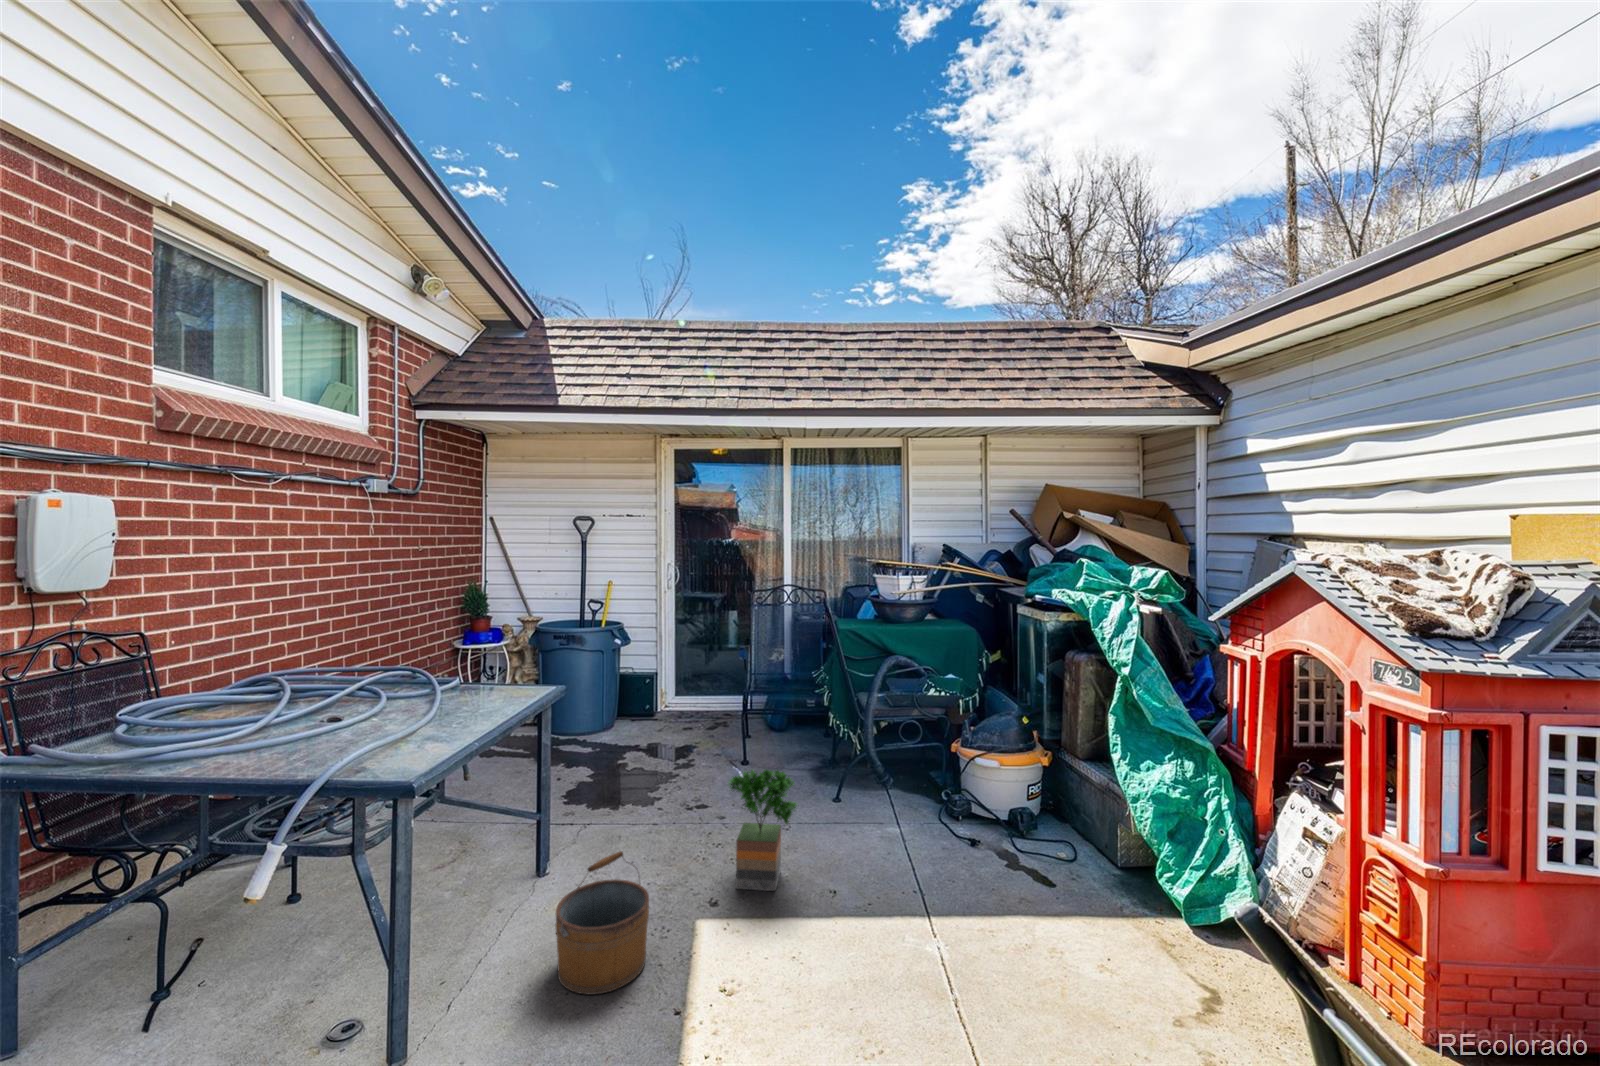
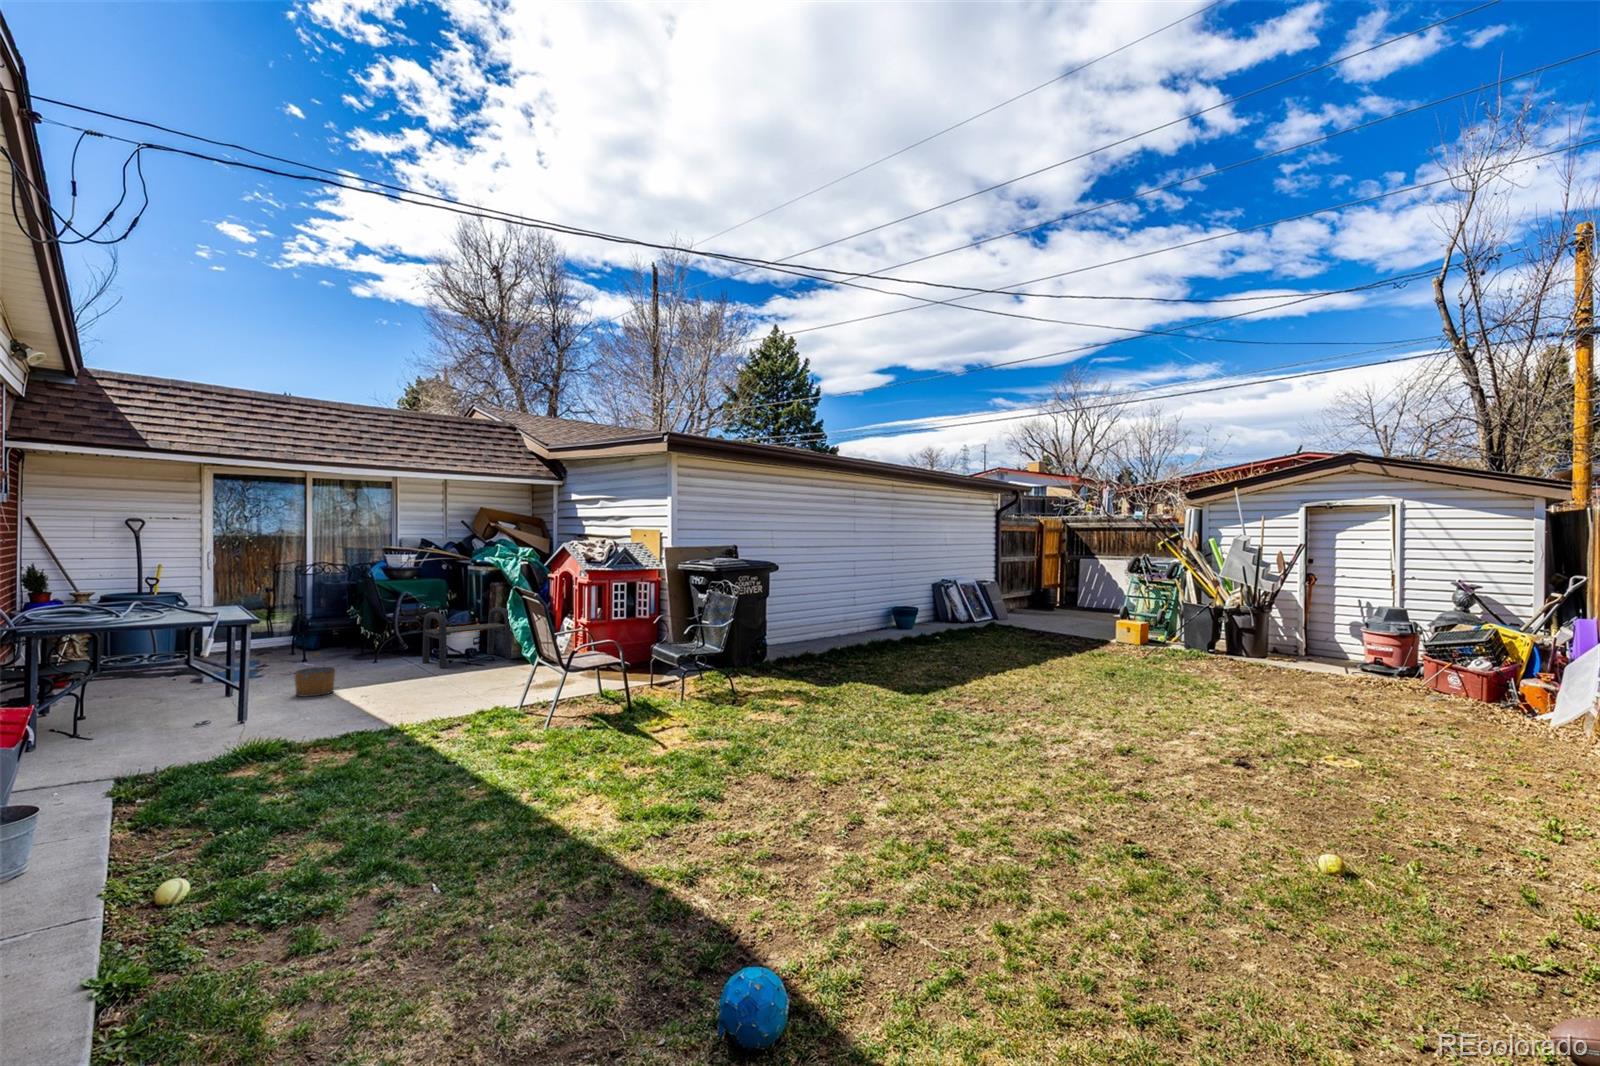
bench: none [909,723,1130,898] -> present [422,607,512,668]
potted tree: present [729,770,797,891] -> none [343,632,380,679]

